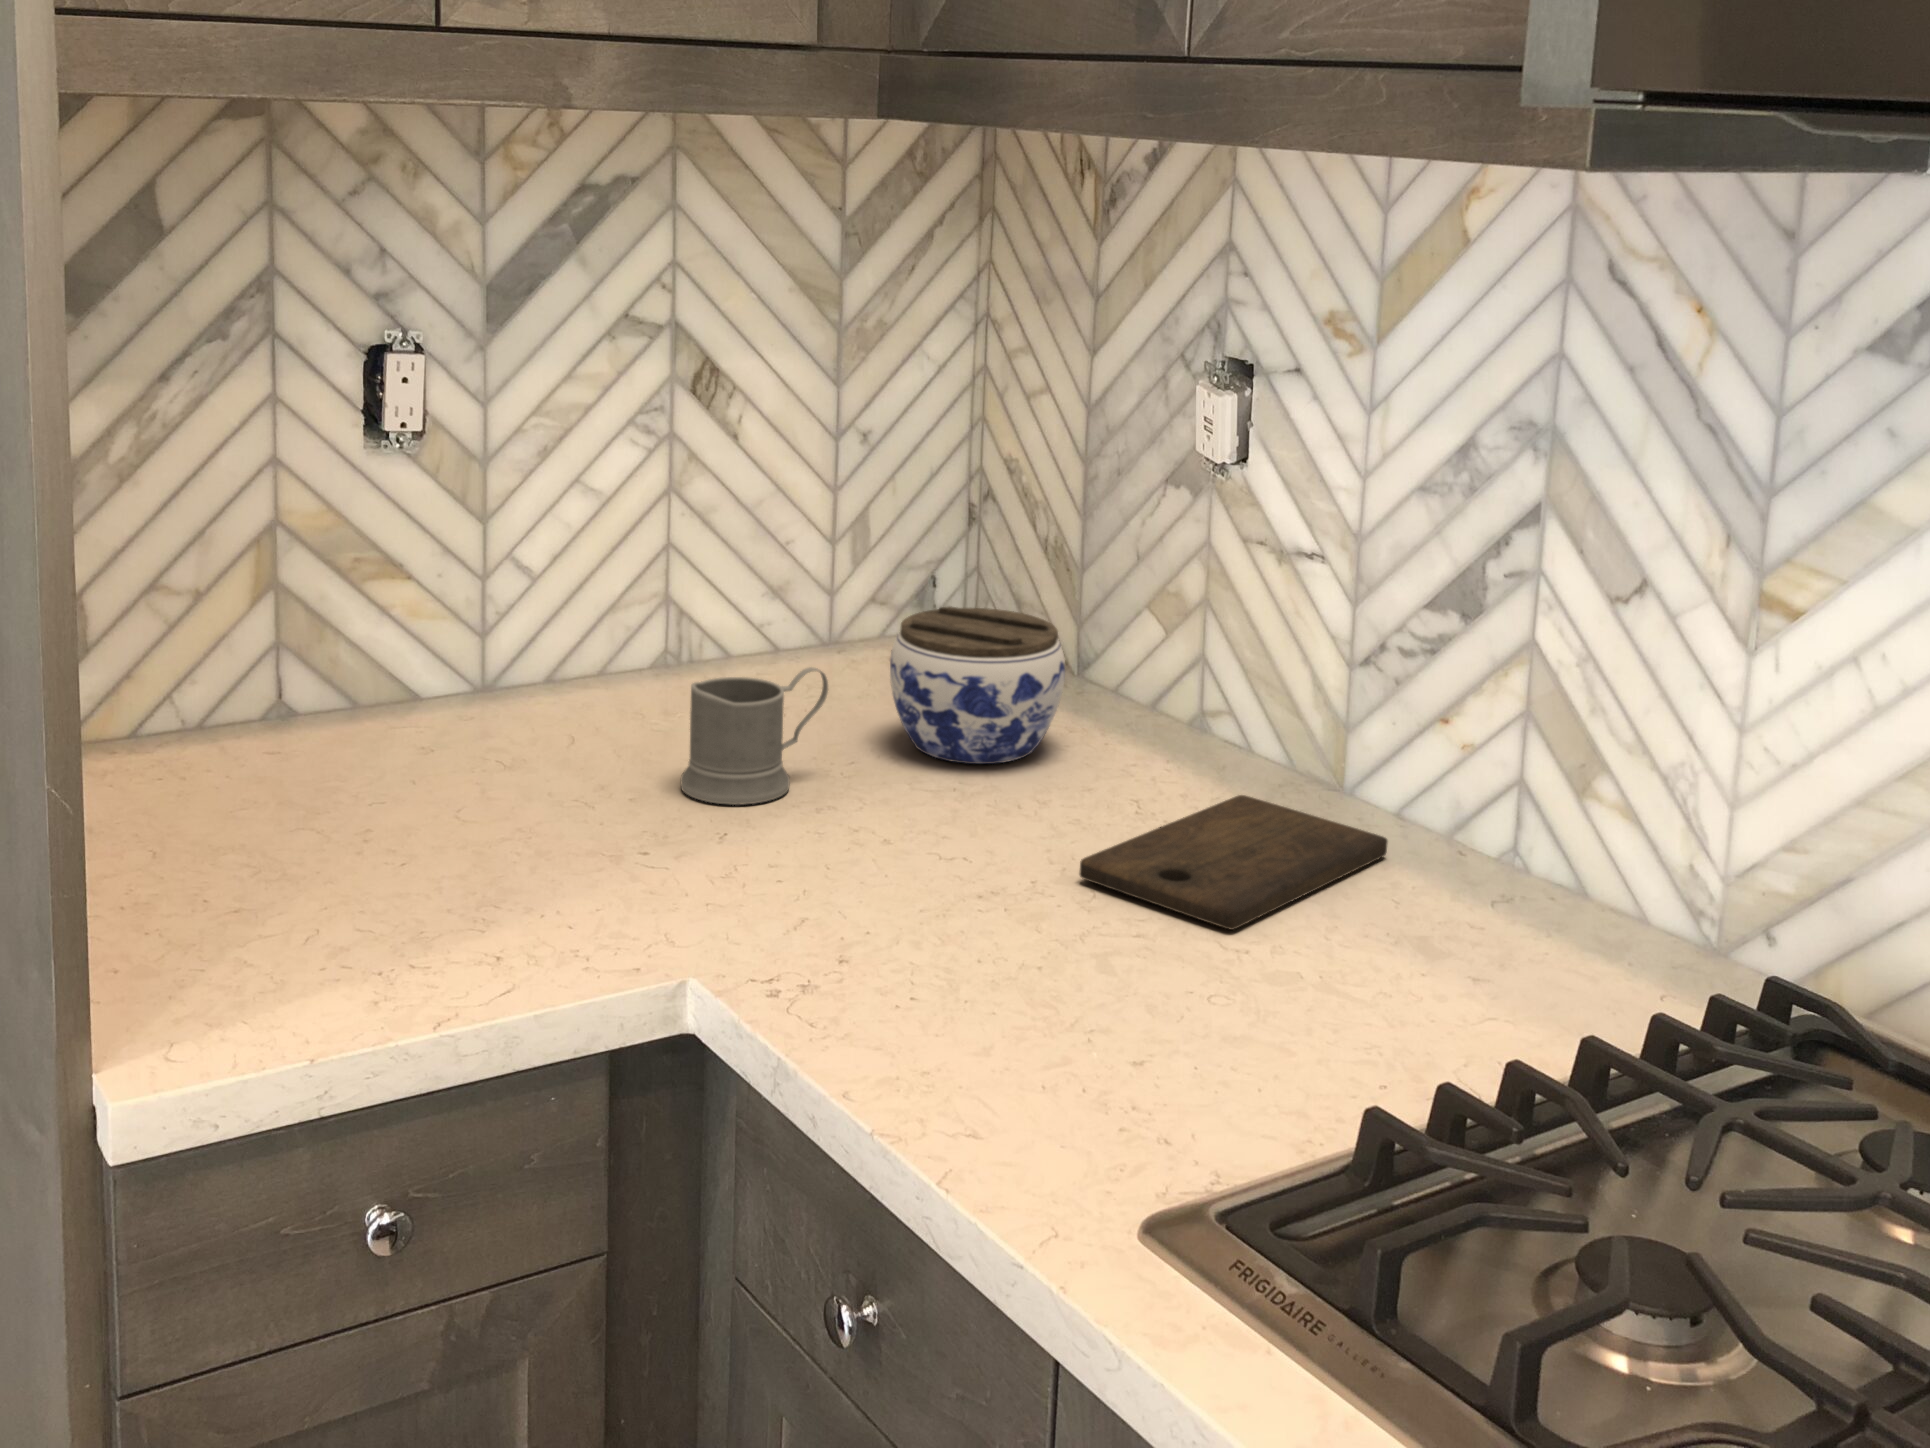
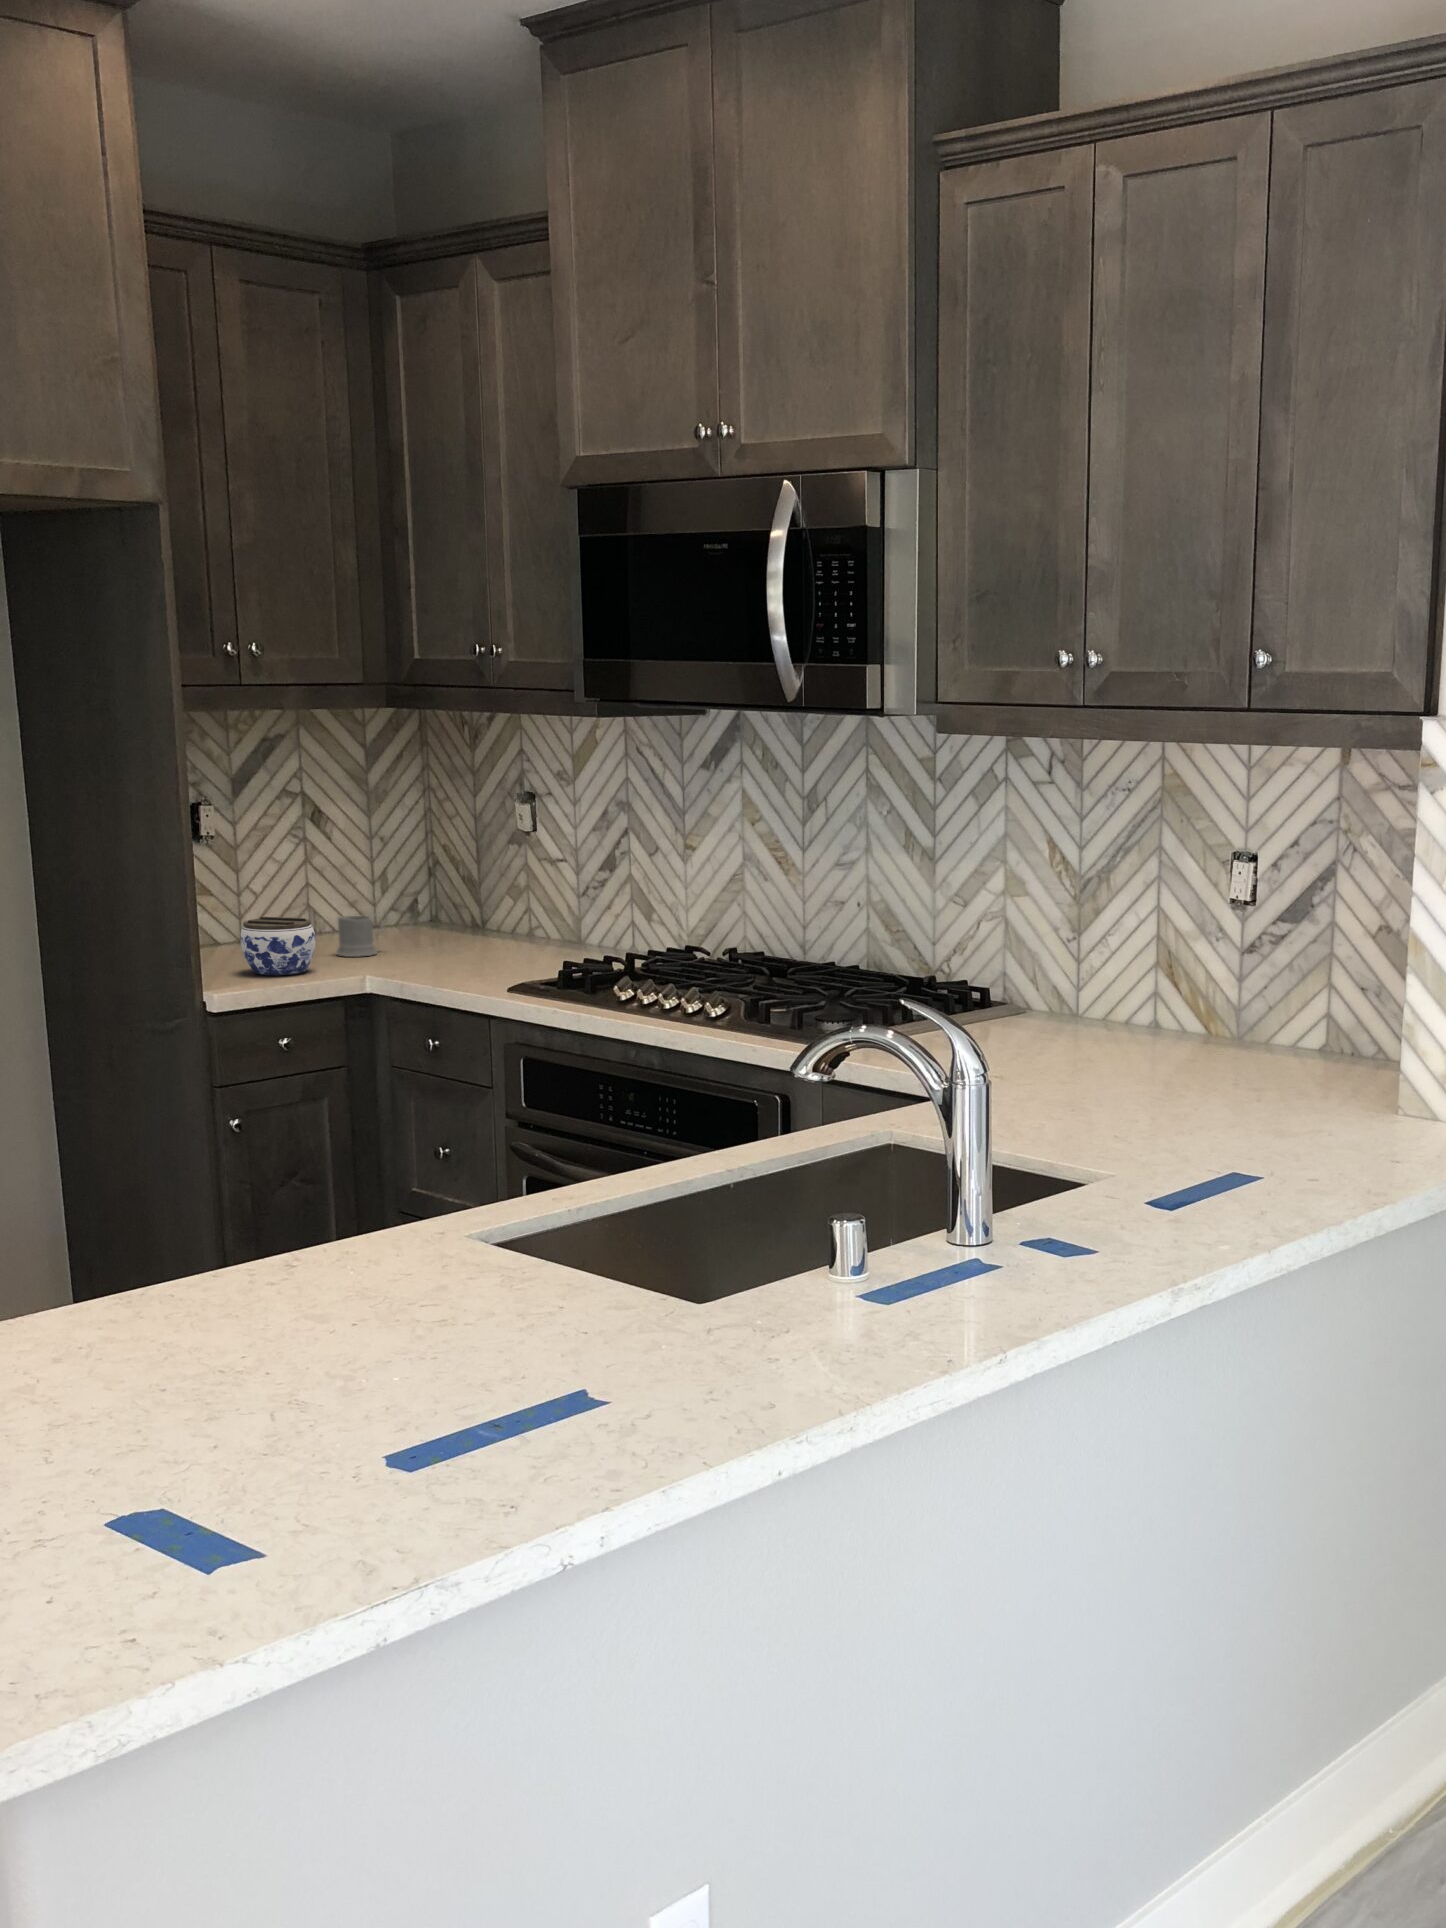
jar: present [890,606,1065,764] -> present [240,917,315,975]
cutting board: present [1080,795,1388,930] -> none [484,942,590,965]

